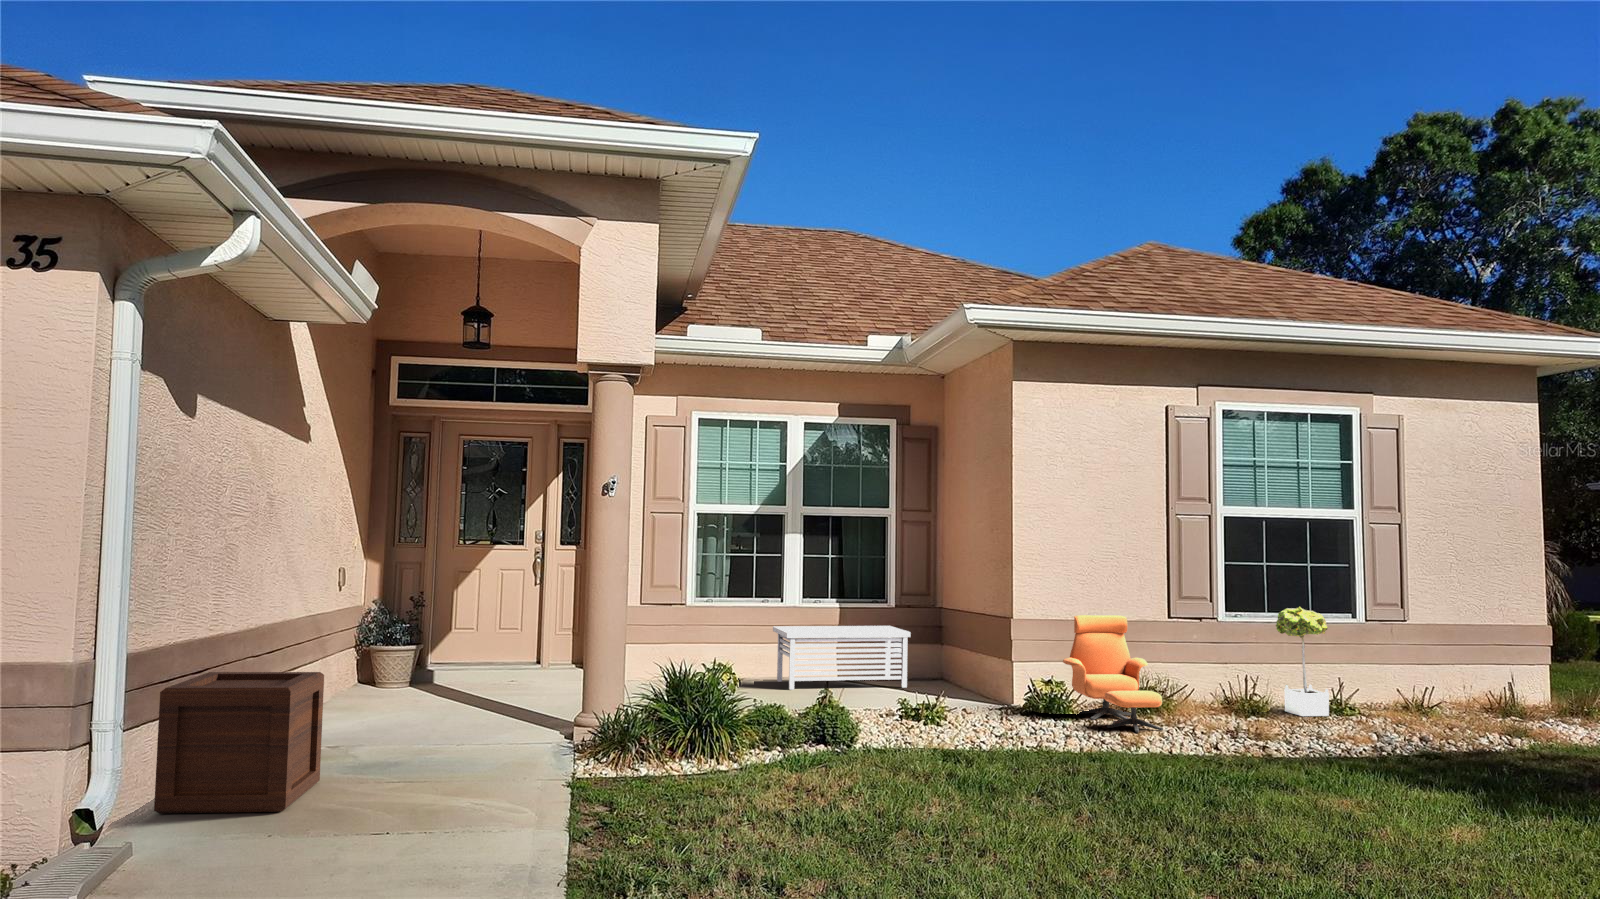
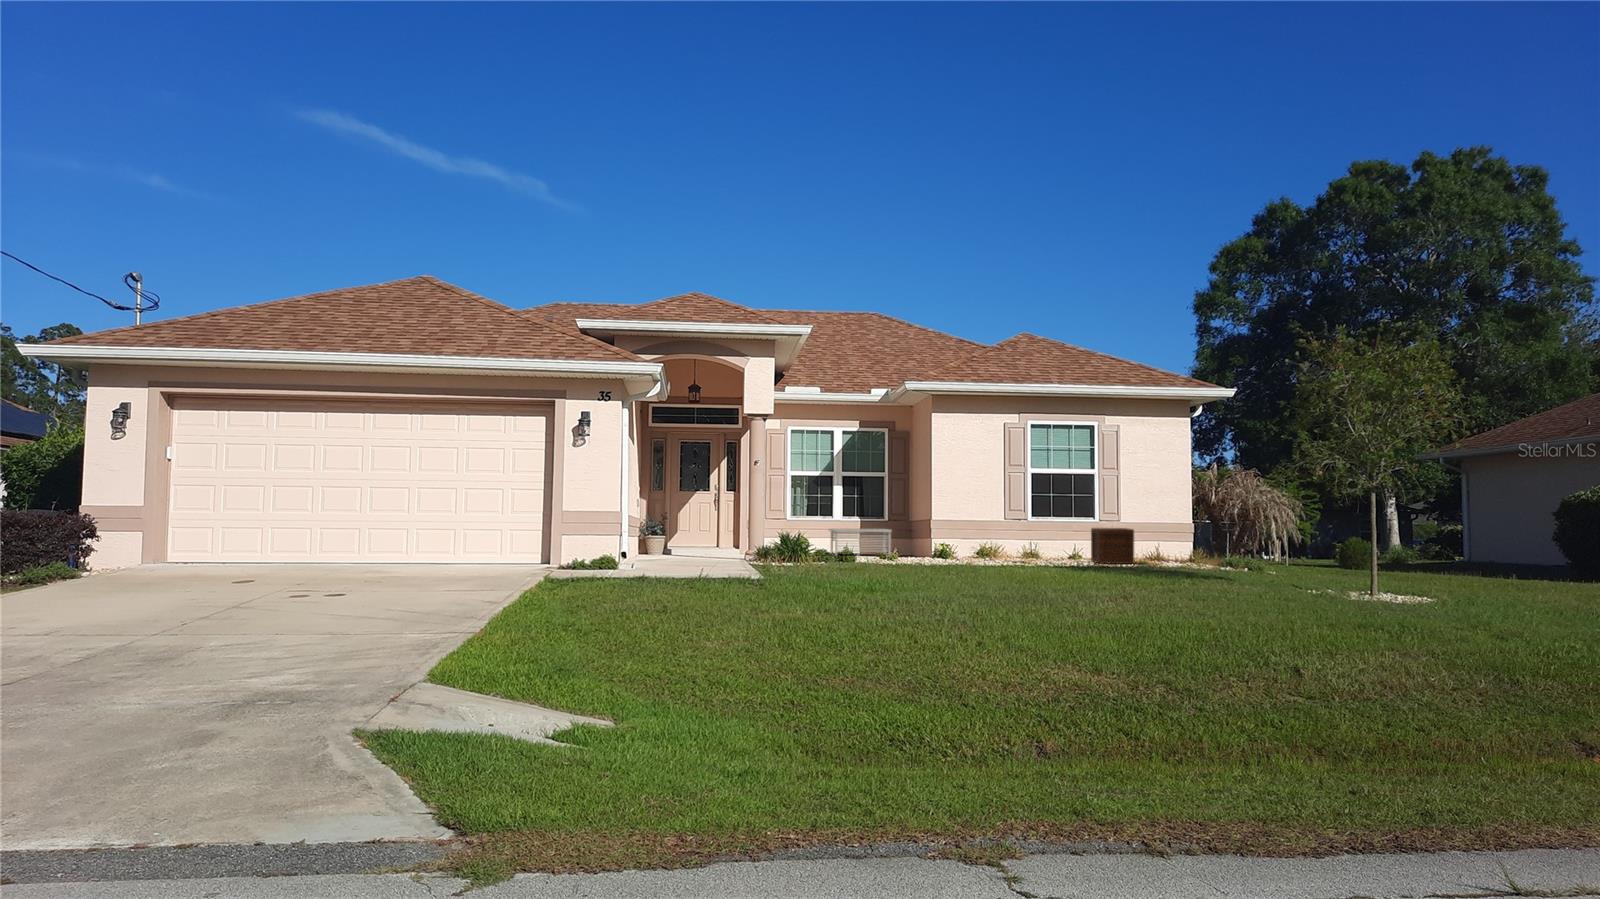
potted tree: present [1276,607,1329,716] -> none [1053,514,1075,562]
lounge chair: present [1063,615,1163,732] -> none [953,518,990,564]
wooden crate: present [154,672,324,814] -> present [1091,528,1134,564]

